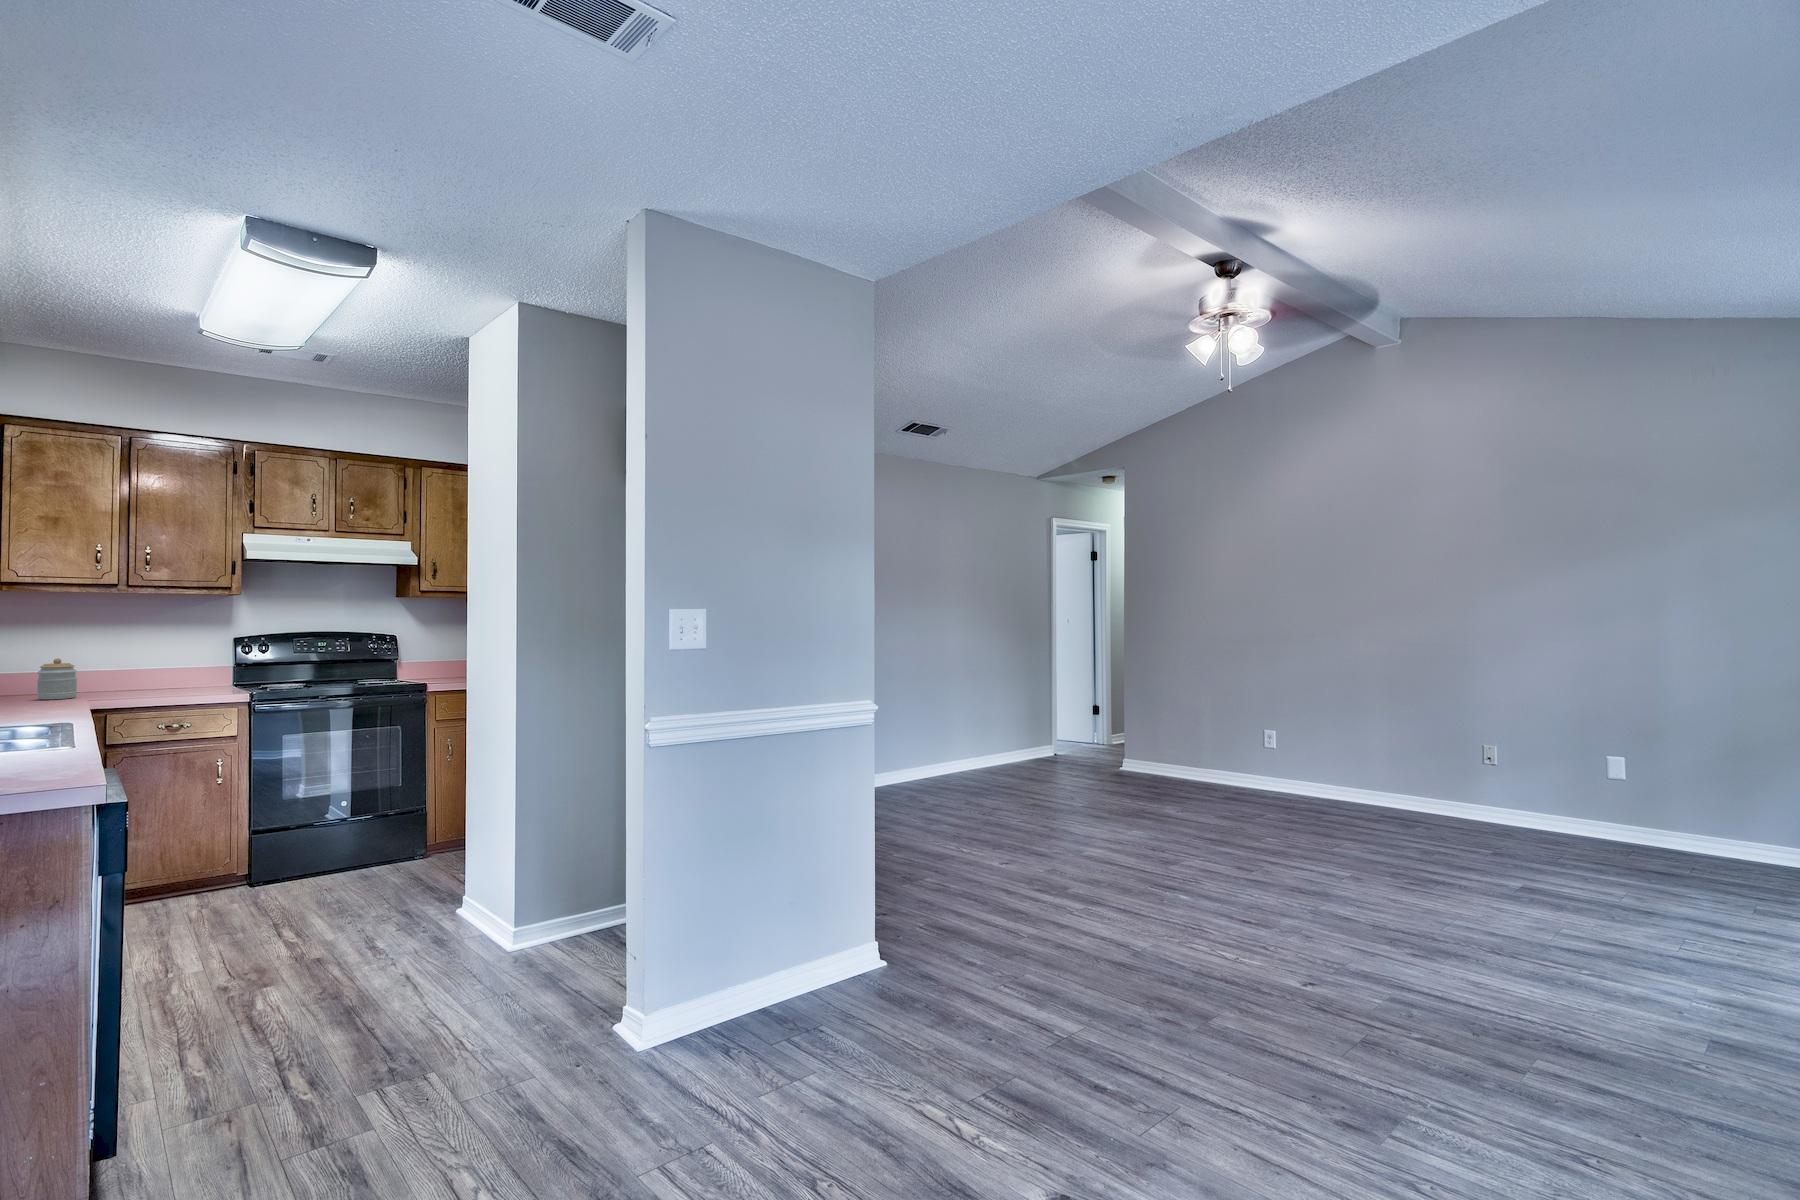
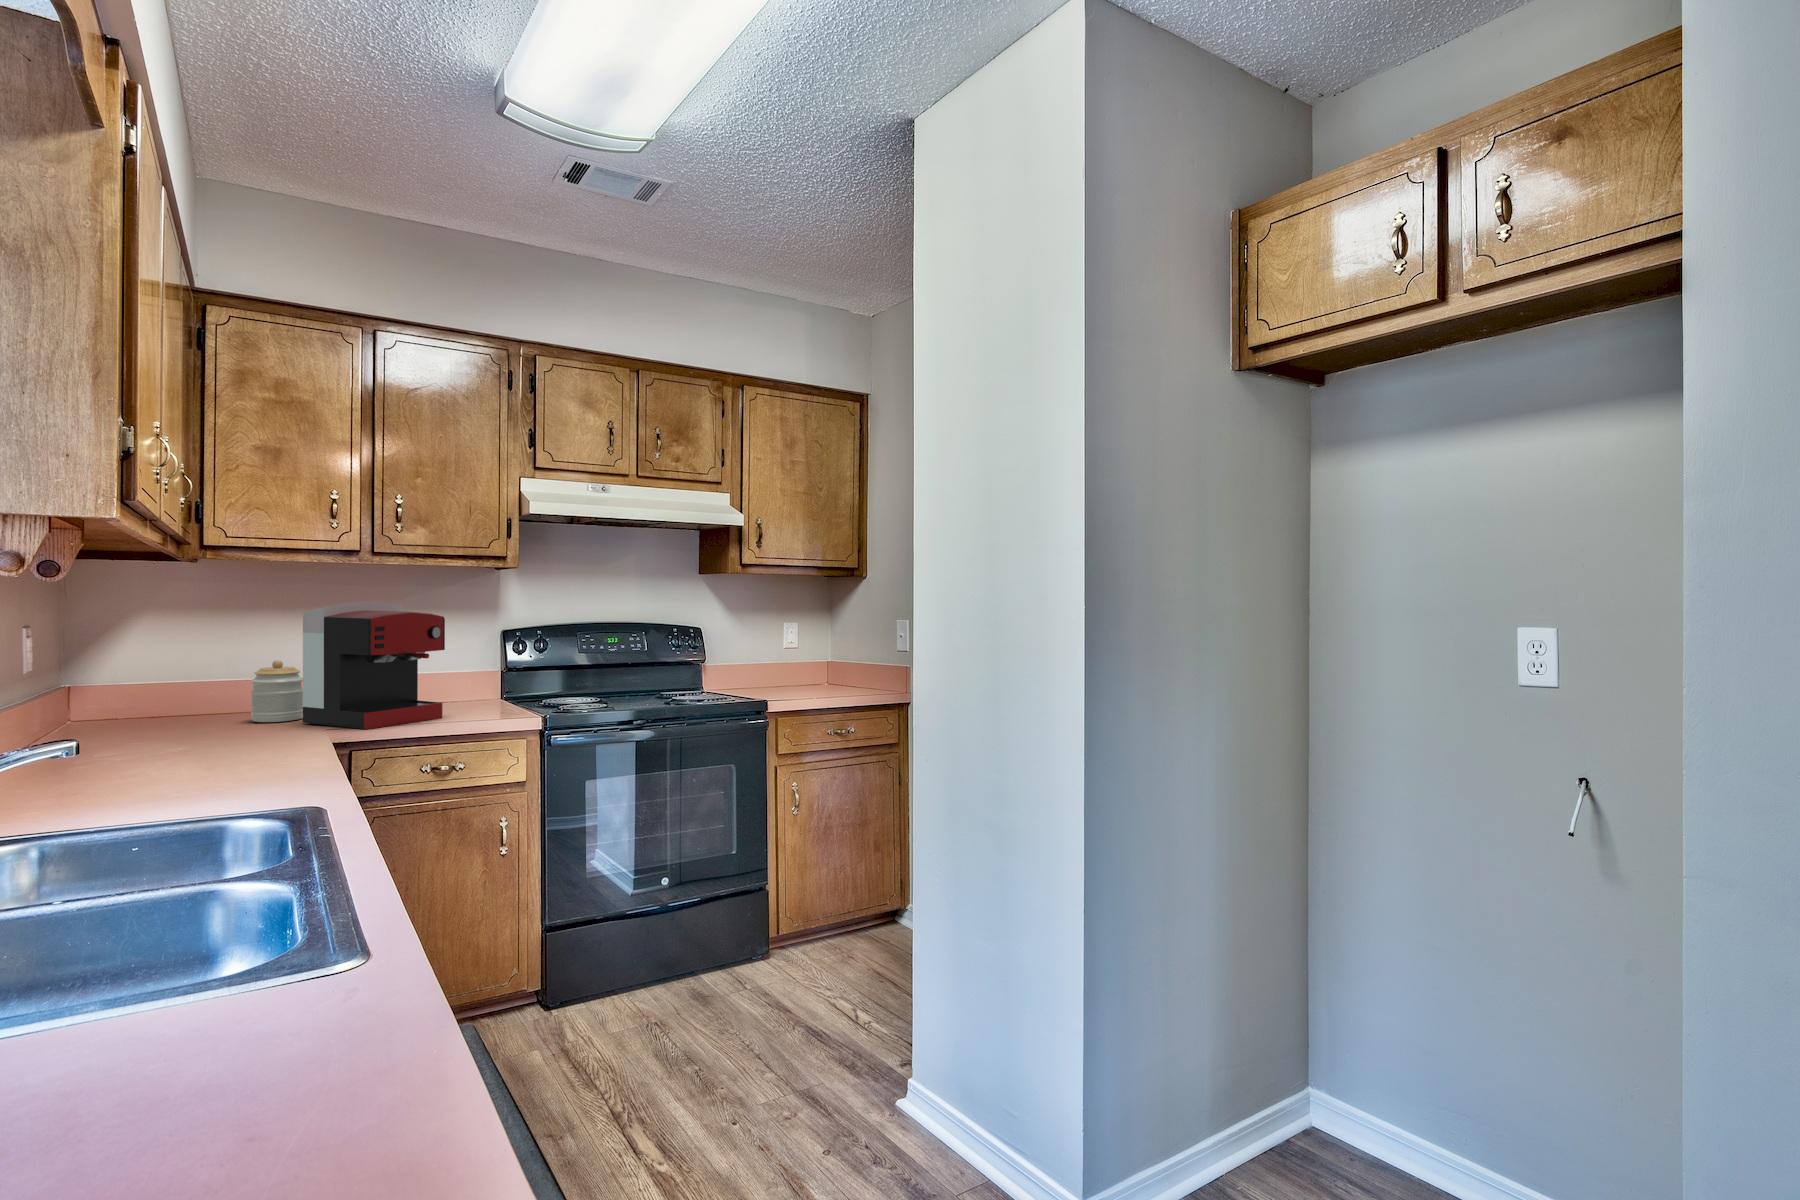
coffee maker: none [74,618,180,700] -> present [303,601,445,729]

